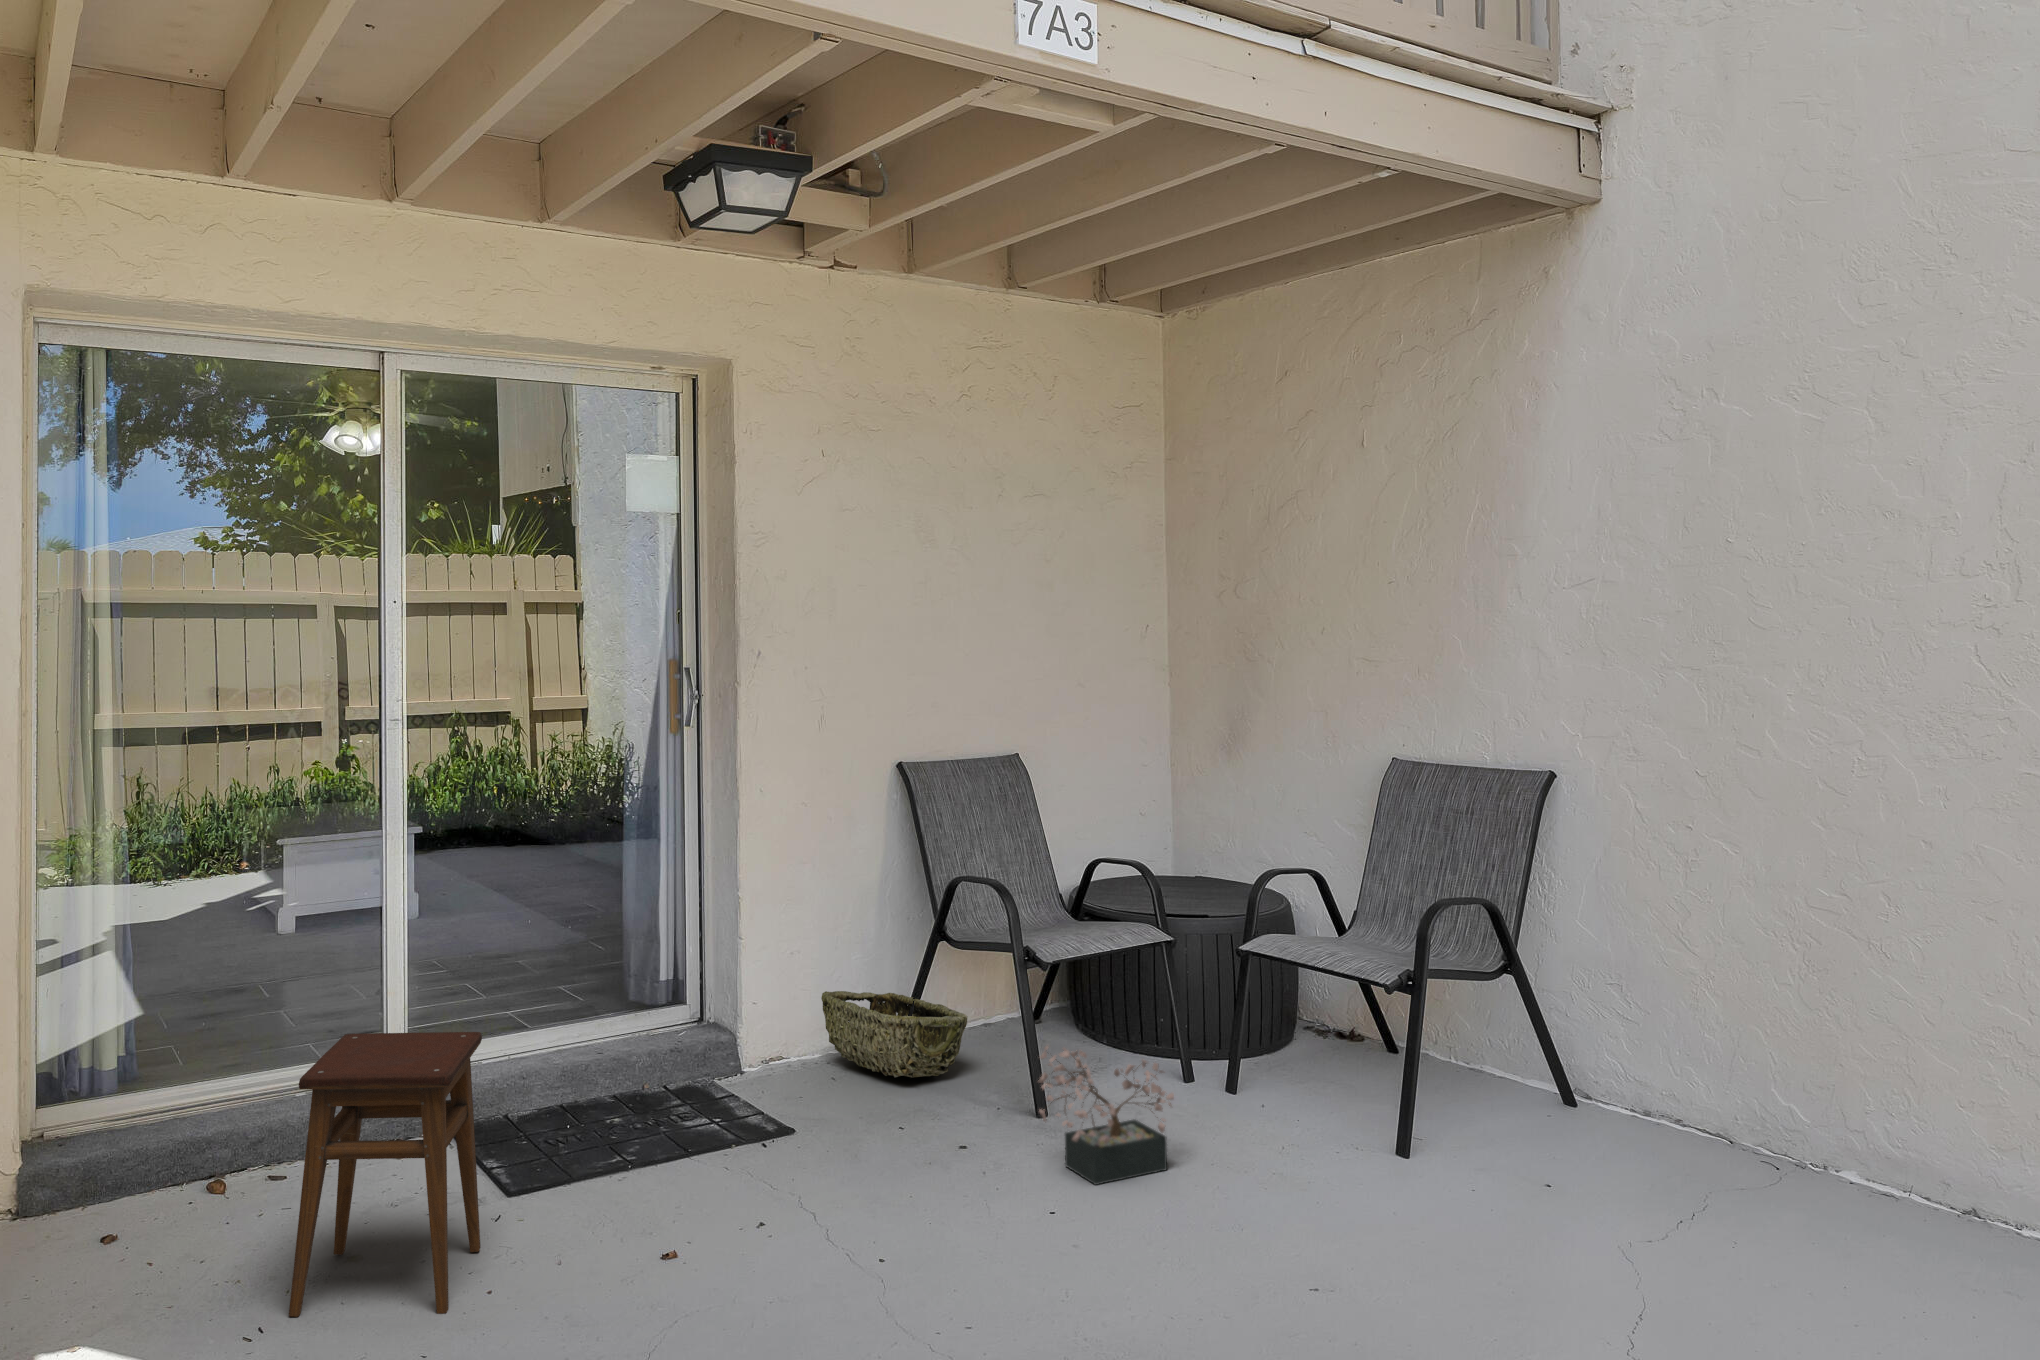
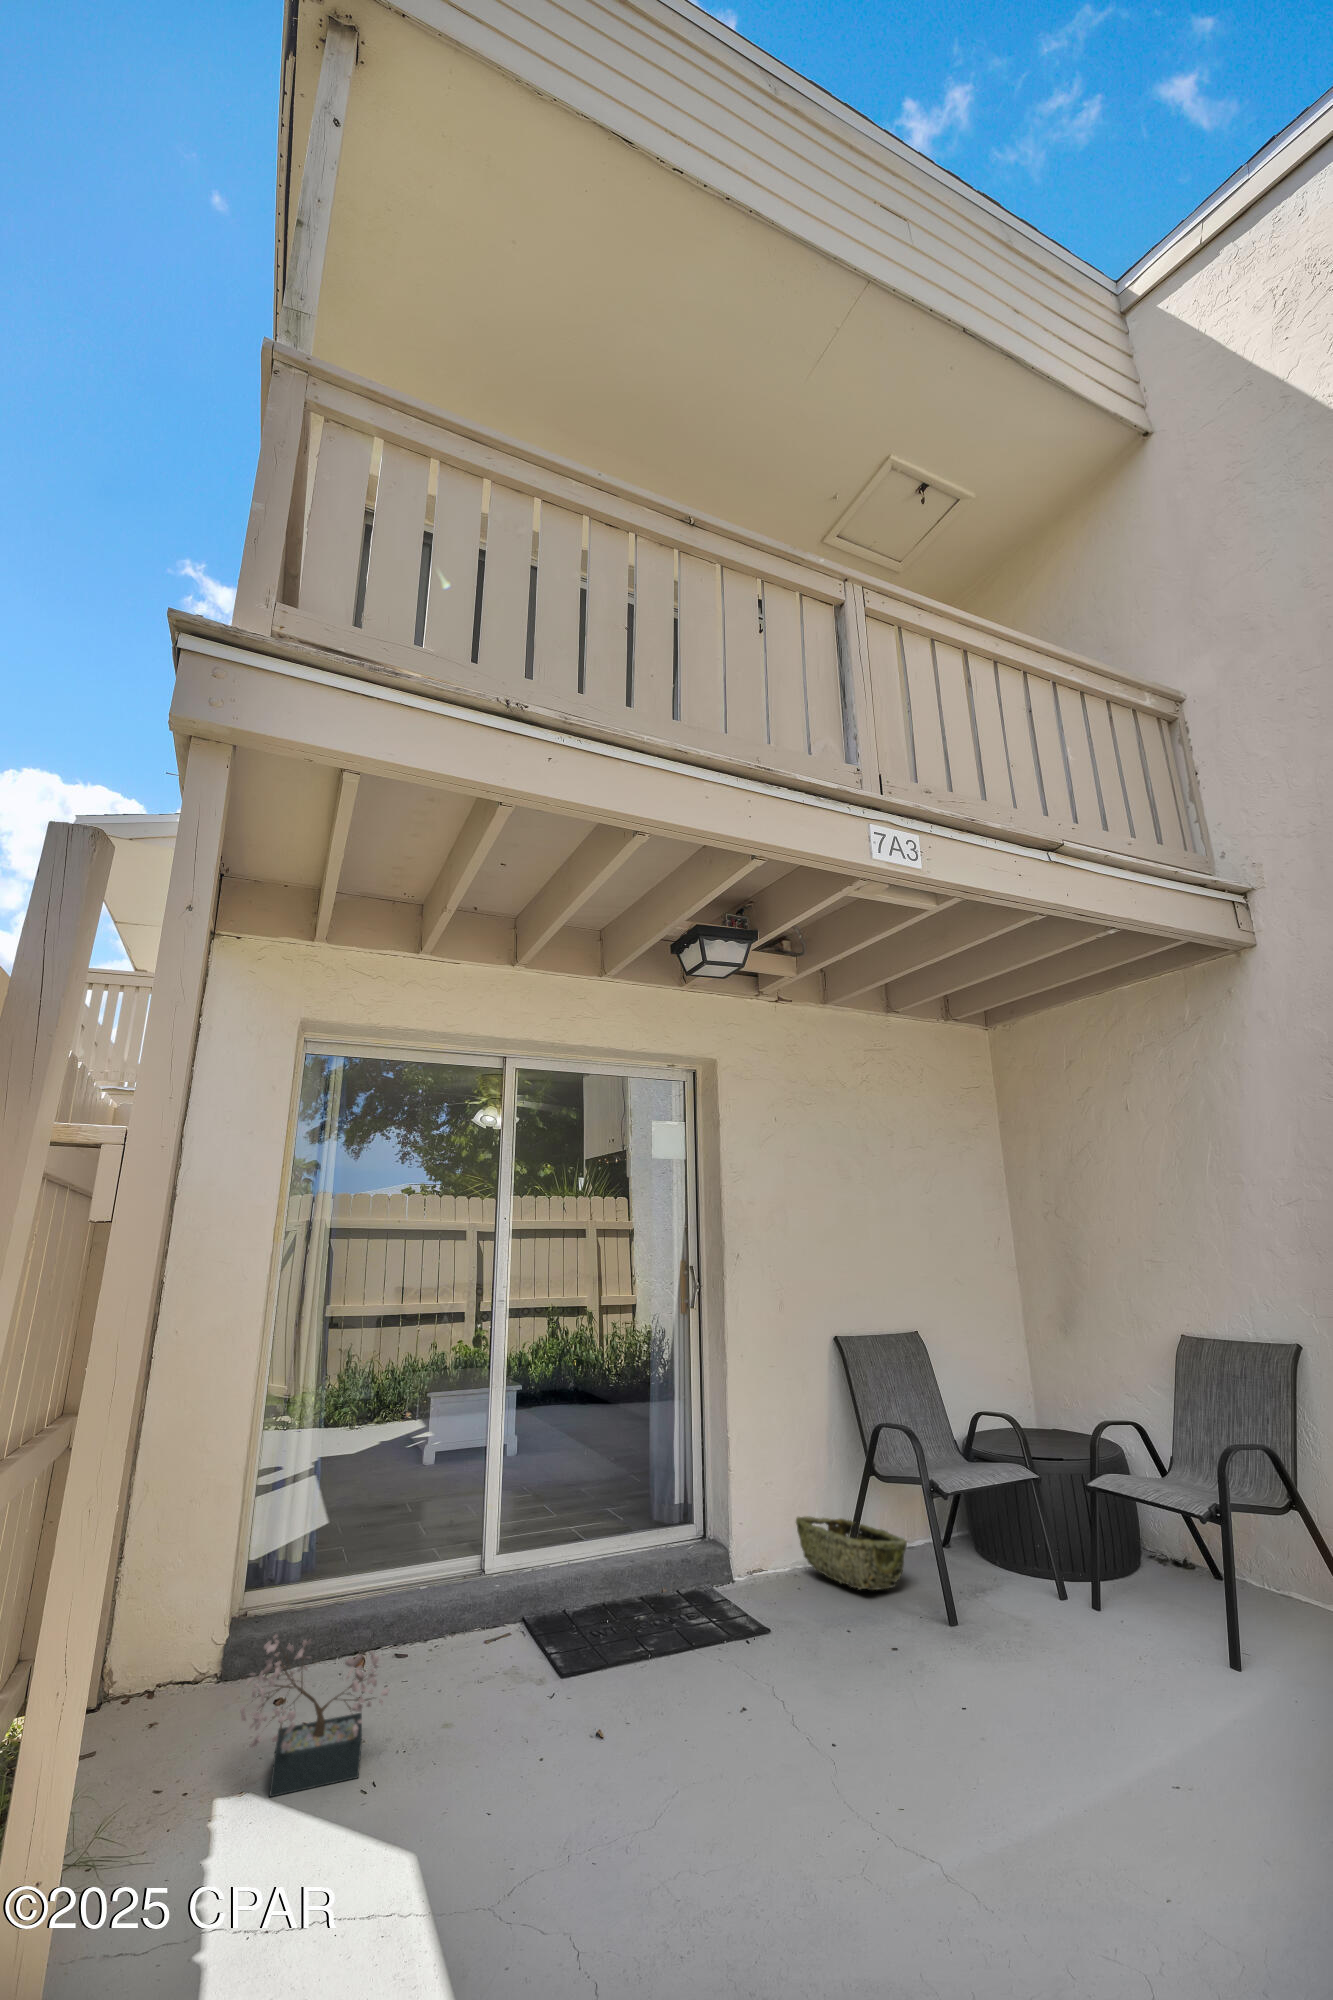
stool: present [289,1032,482,1317] -> none [412,1553,573,1838]
decorative plant: present [1039,1046,1174,1185] -> present [241,1634,389,1797]

